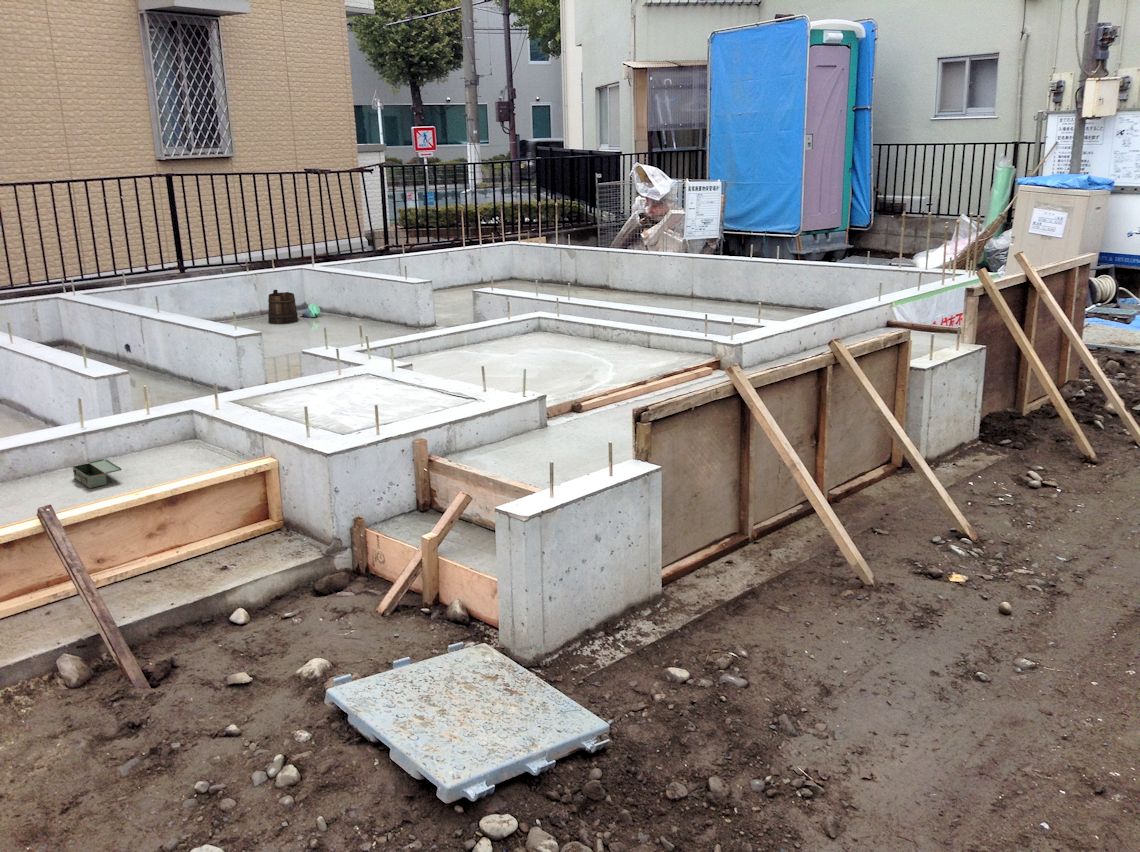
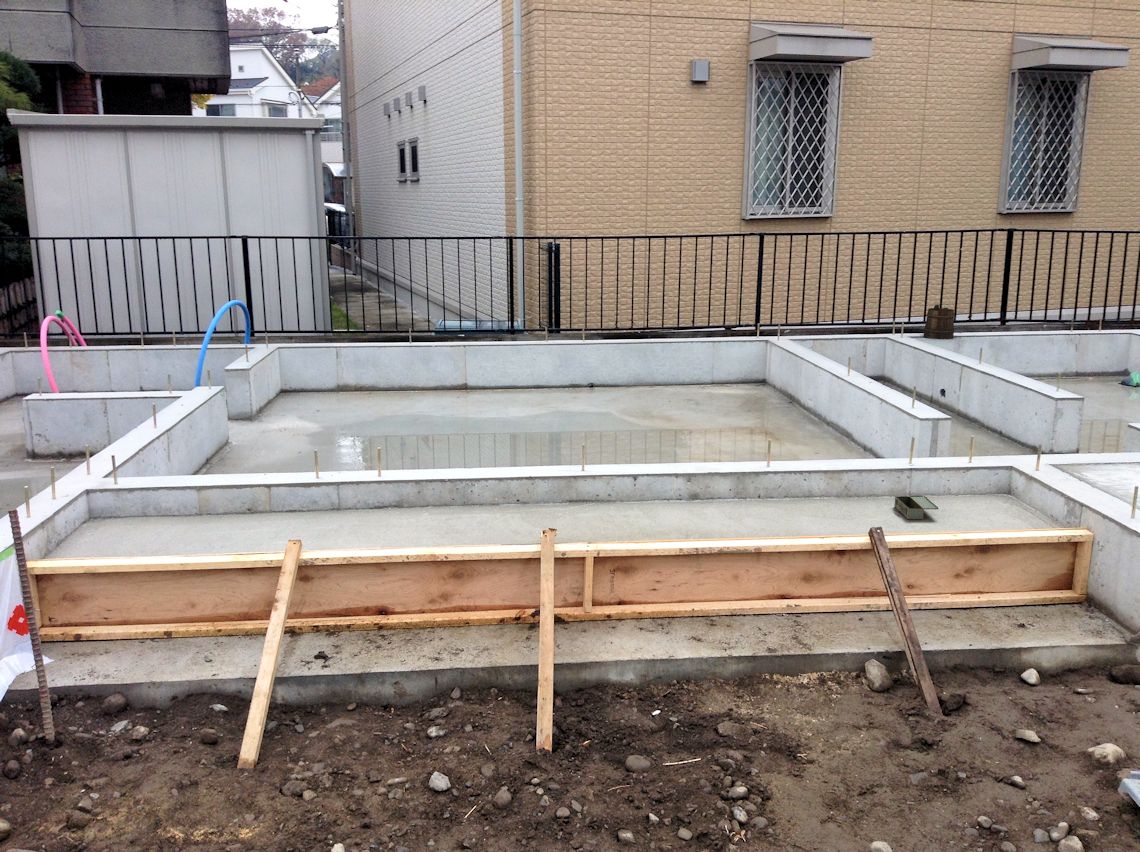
bucket: present [268,290,298,324] -> present [923,305,955,339]

